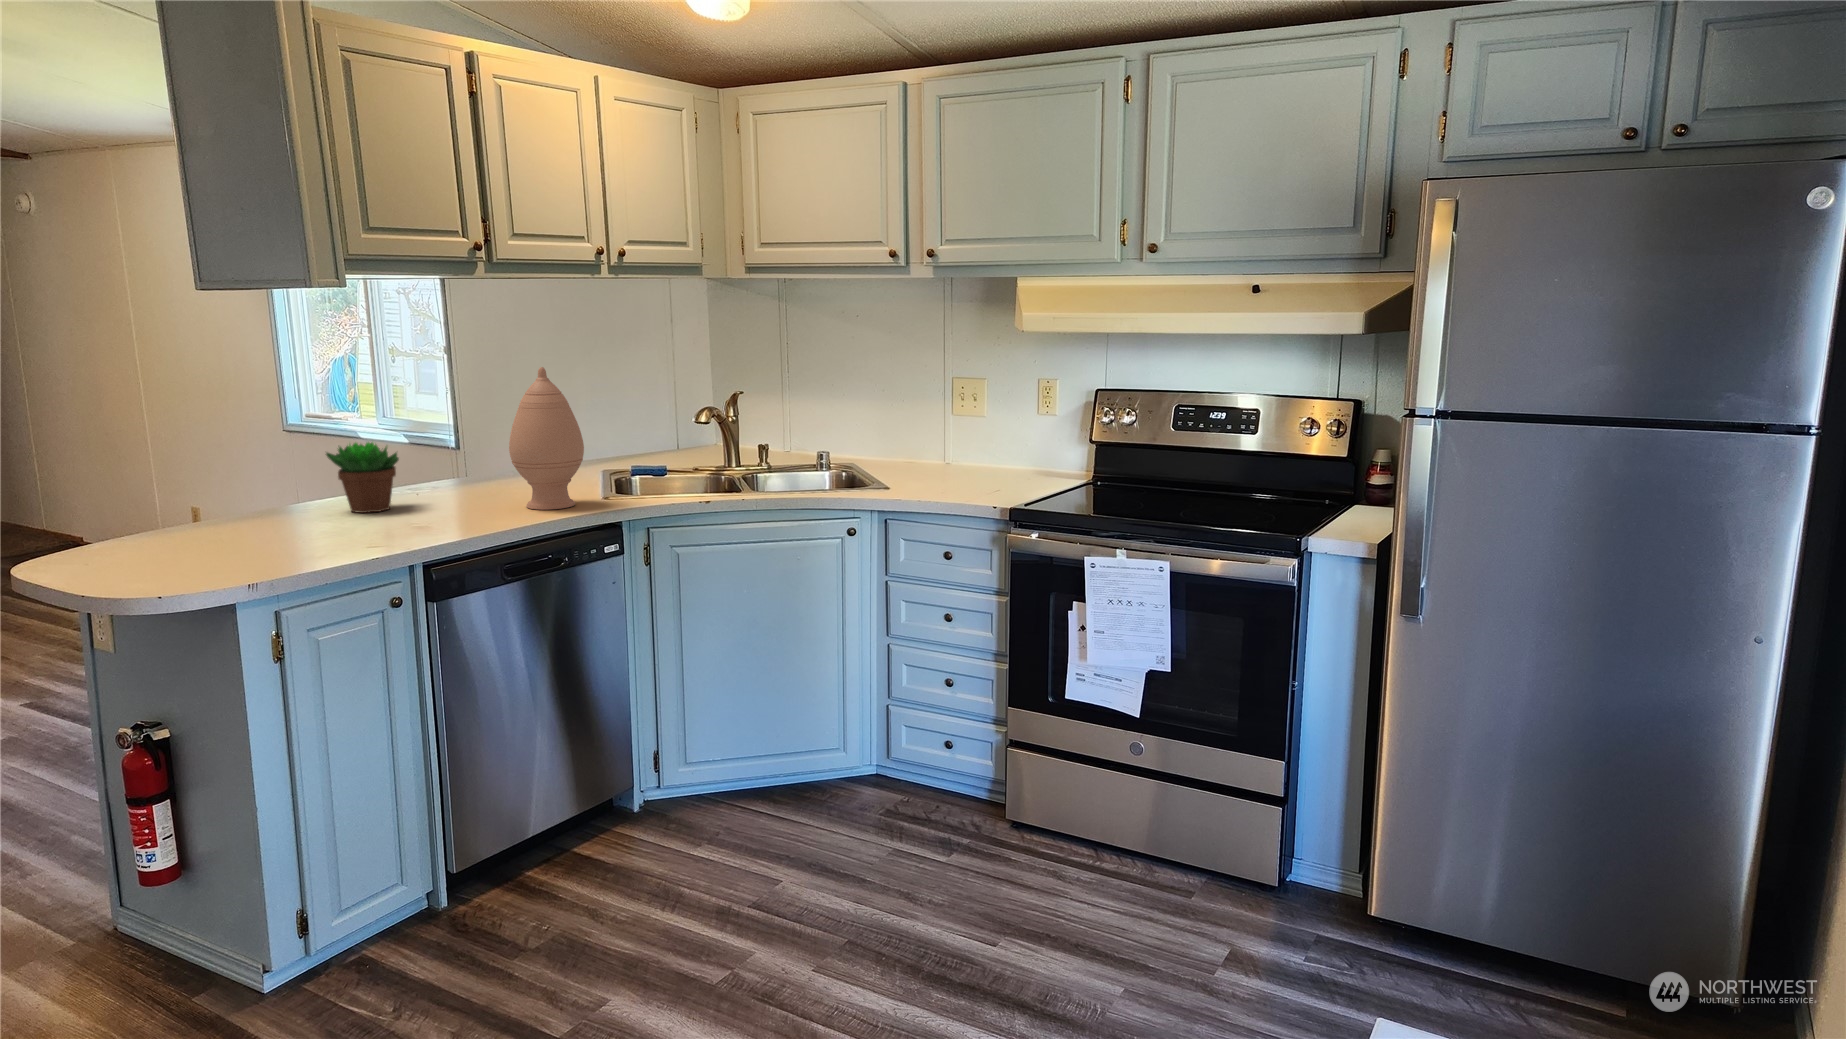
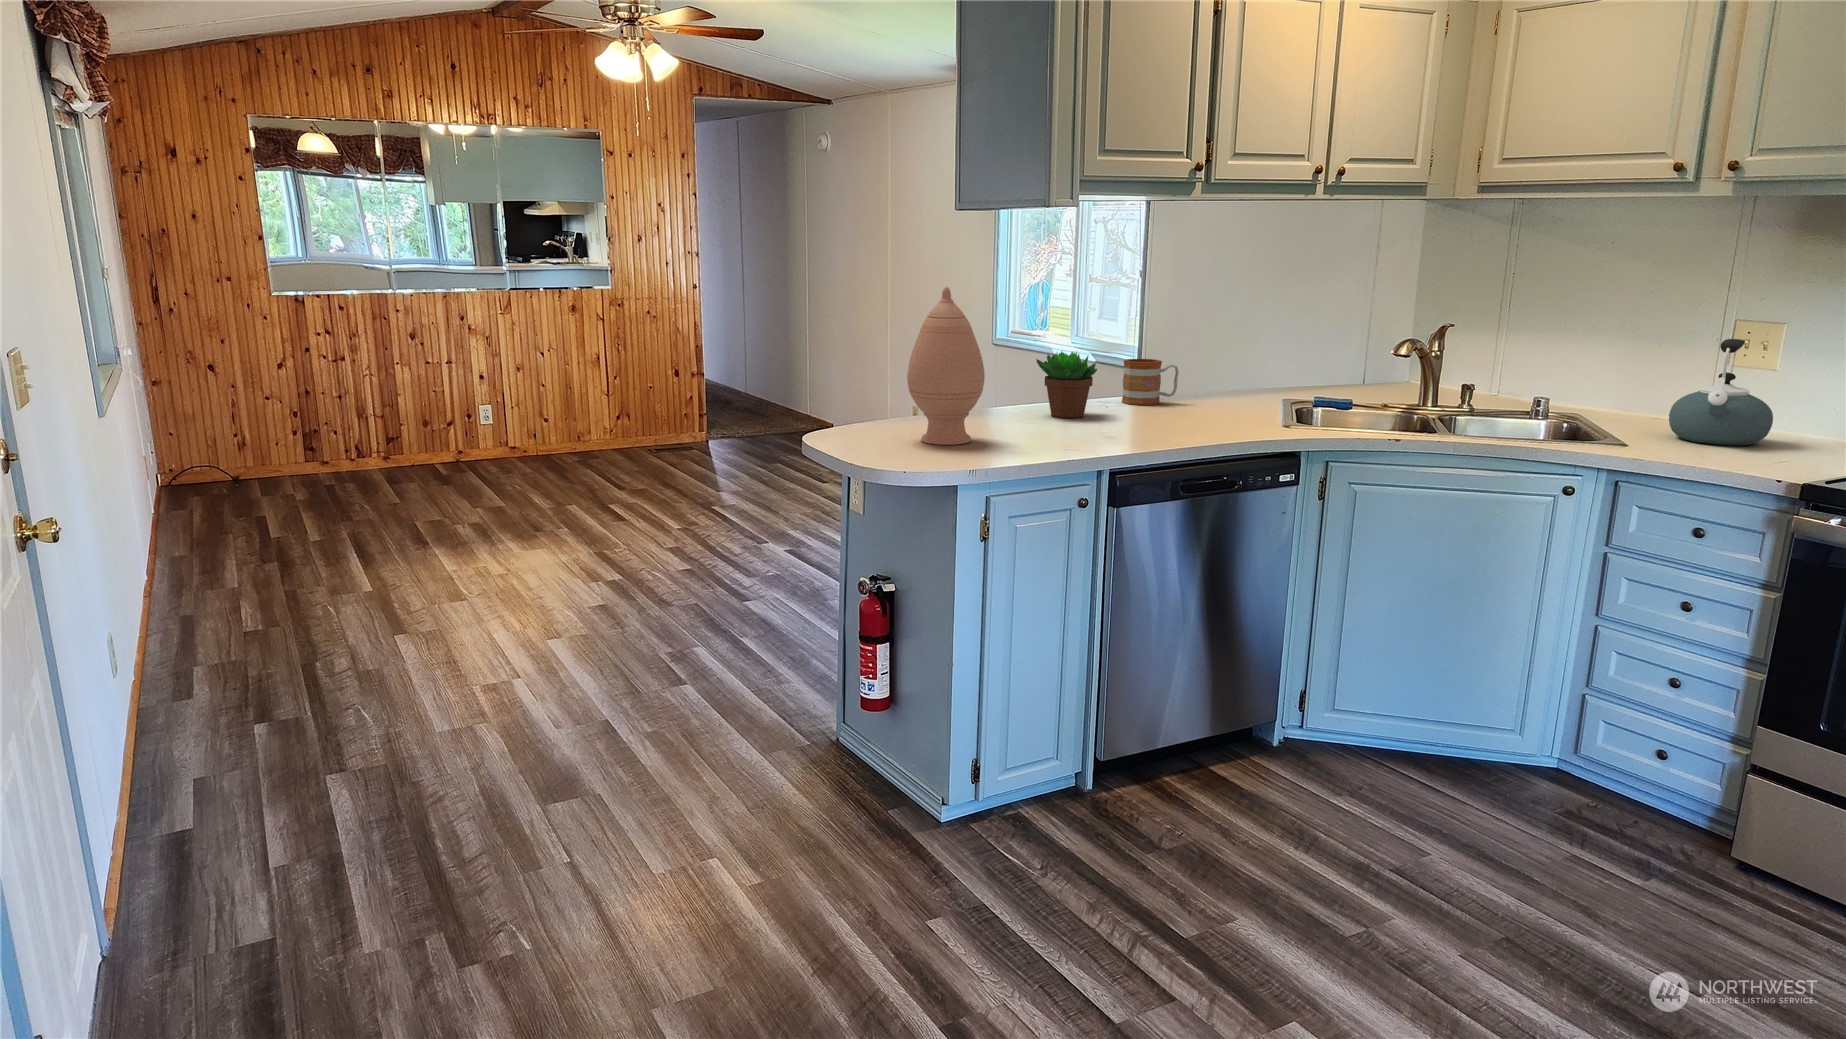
vase: present [509,367,584,510] -> present [907,287,985,445]
kettle: none [917,398,987,483] -> present [1669,339,1773,445]
mug: none [432,442,493,490] -> present [1122,359,1179,405]

